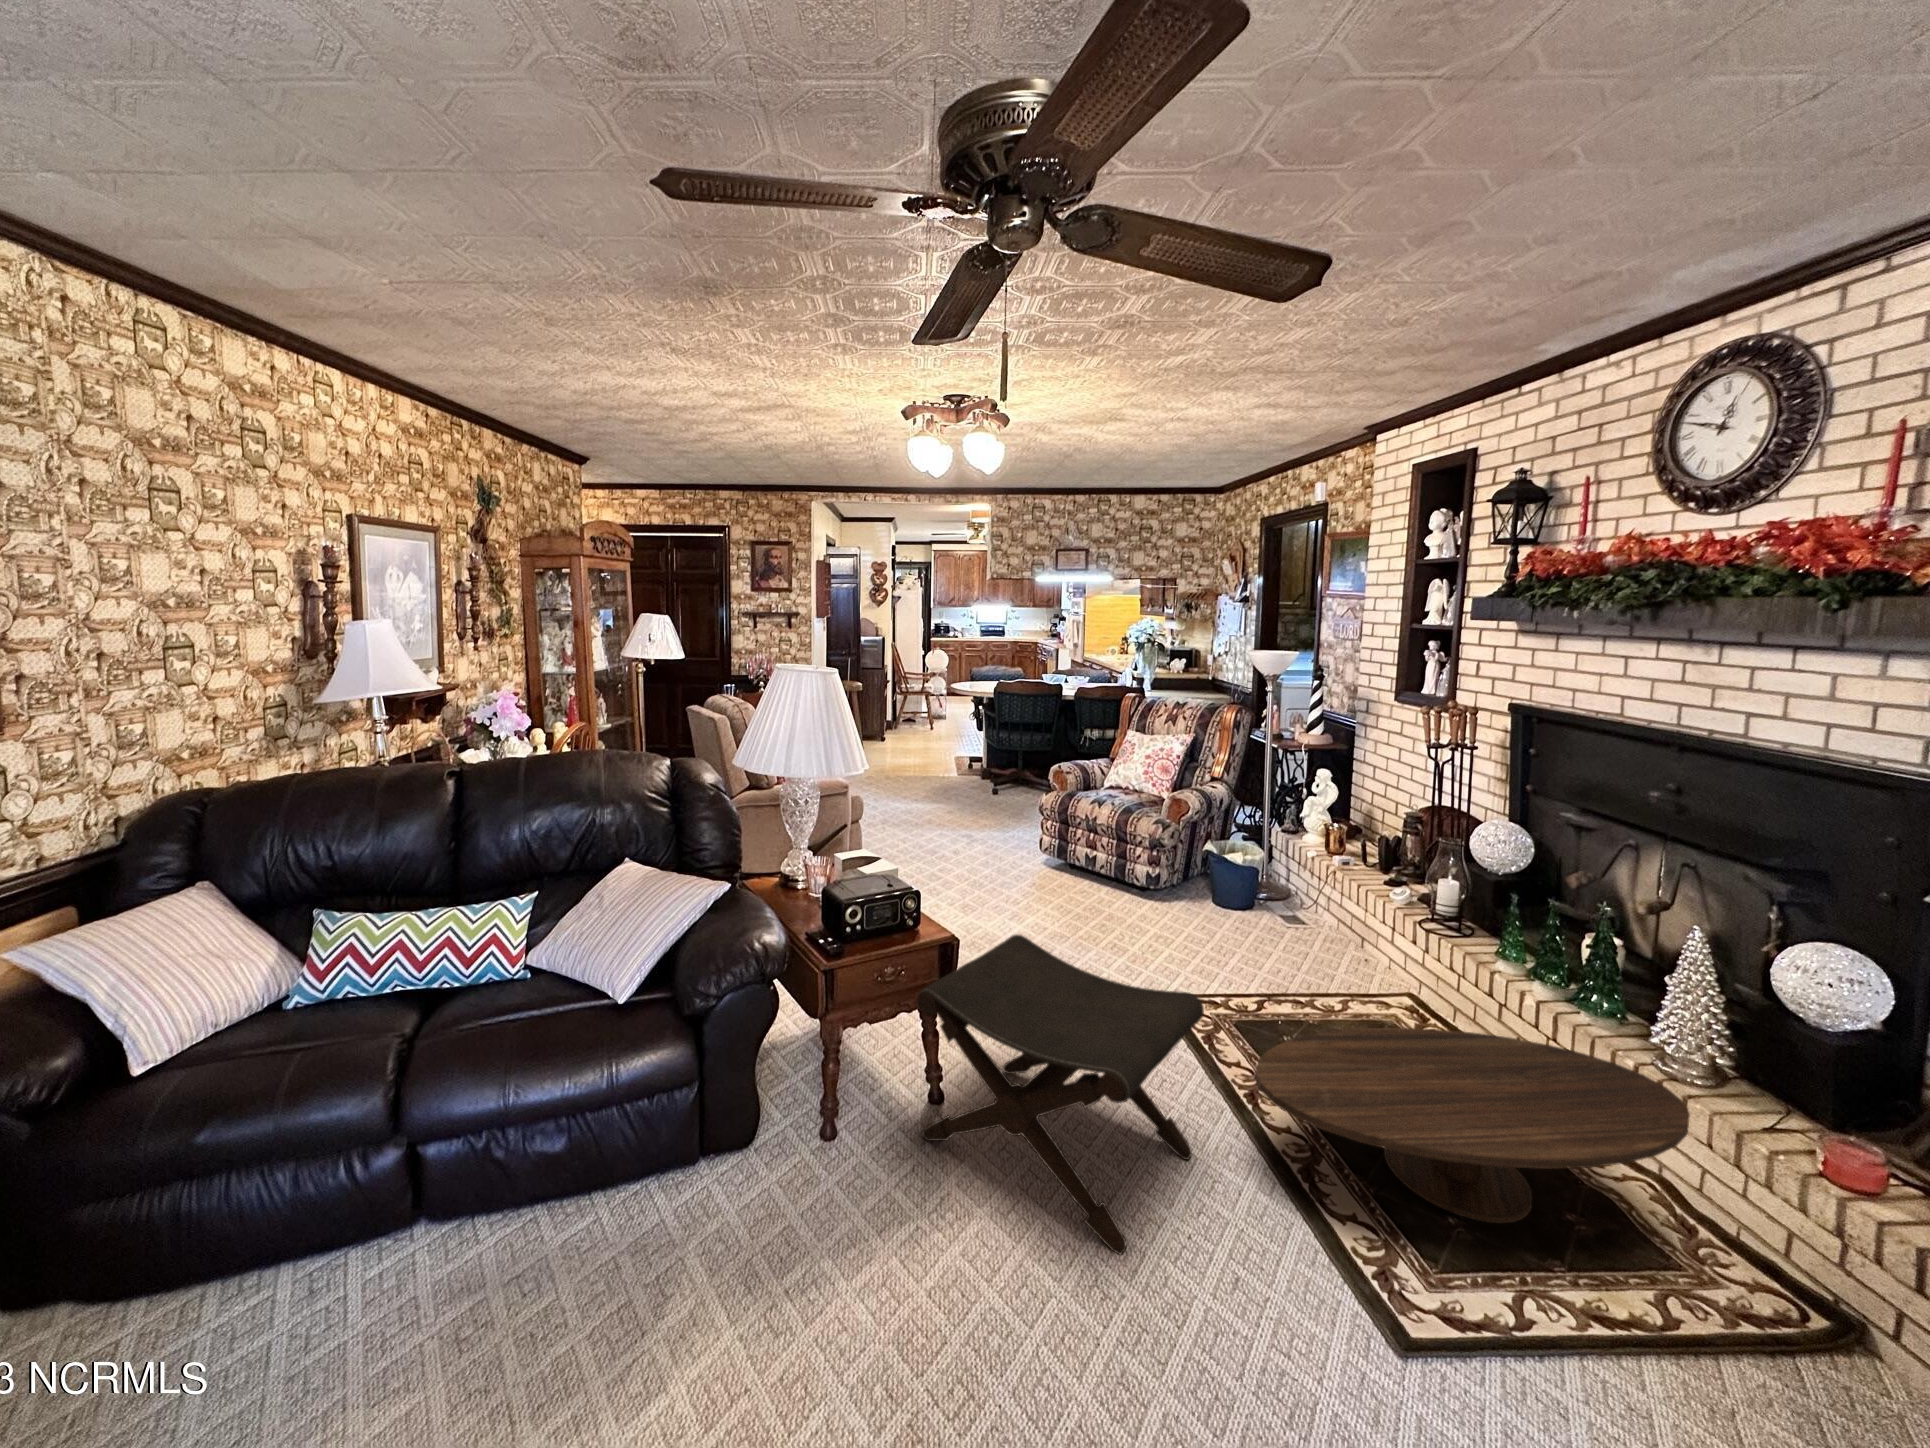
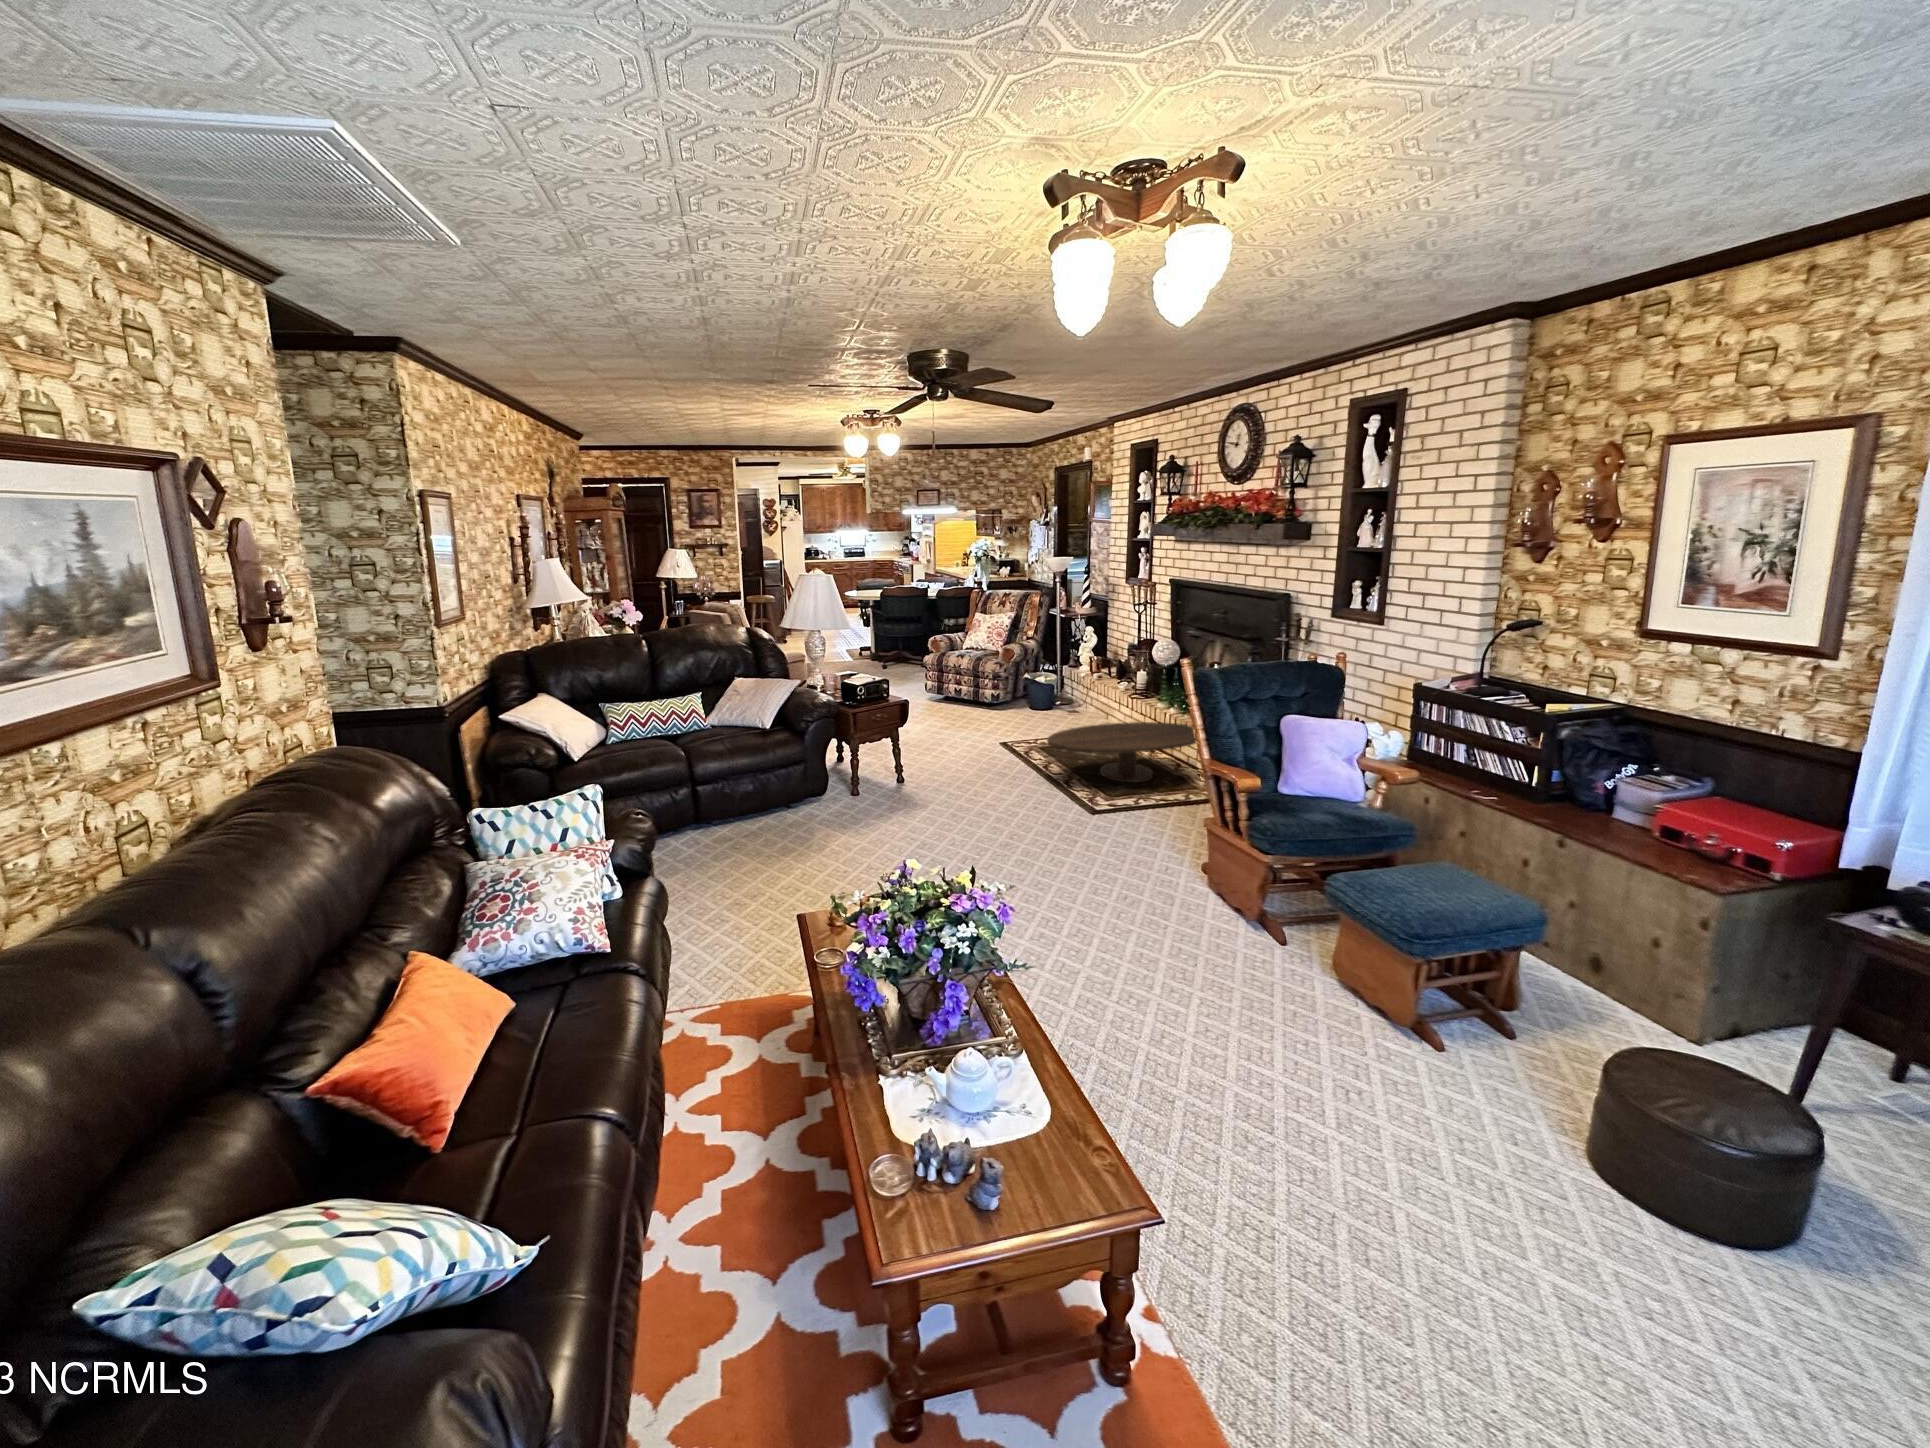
footstool: present [917,934,1204,1255] -> none [901,700,1025,804]

